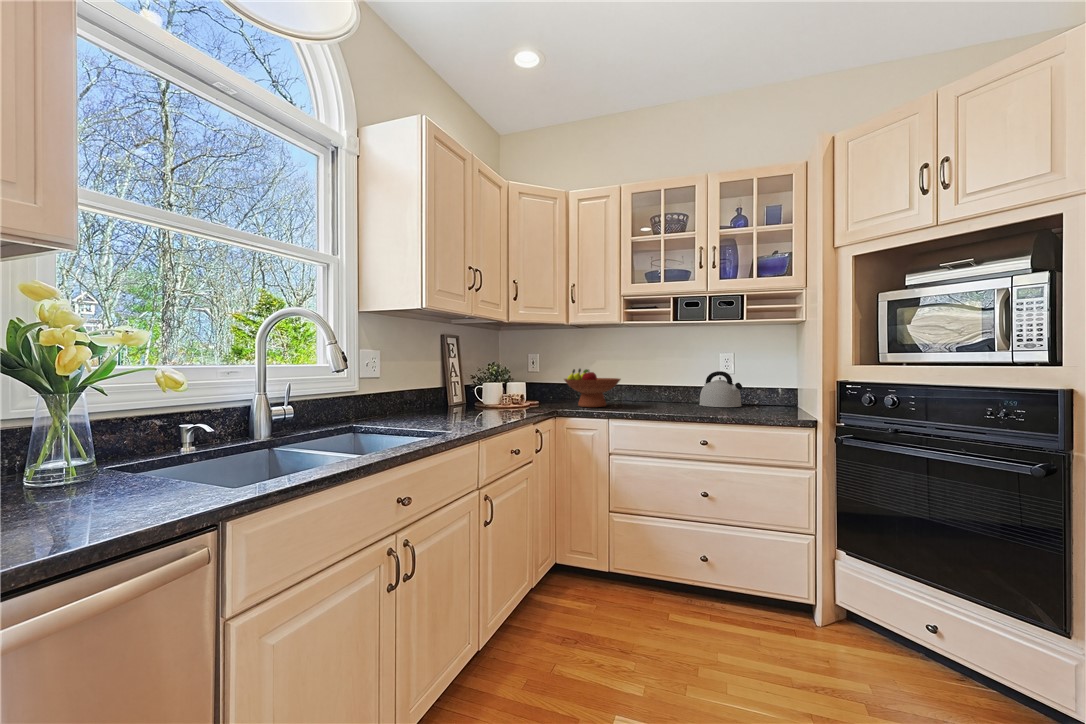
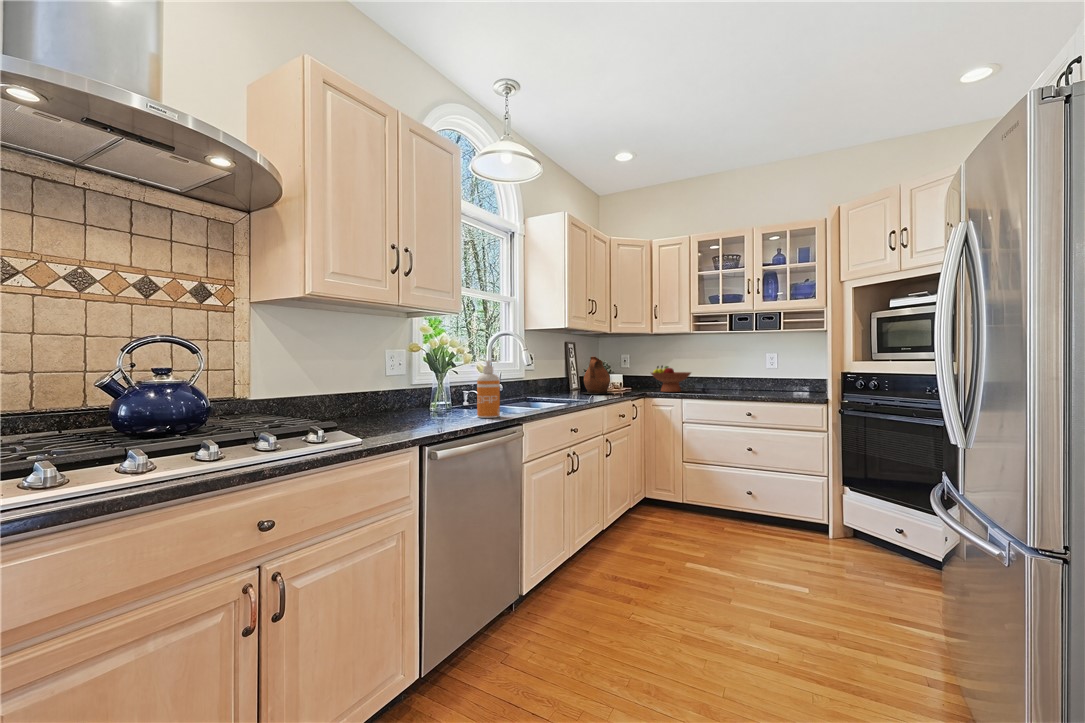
ceramic pitcher: none [456,356,510,414] -> present [584,357,612,394]
soap dispenser: none [84,365,162,518] -> present [477,361,500,418]
kettle: present [699,371,742,407] -> none [751,367,783,393]

